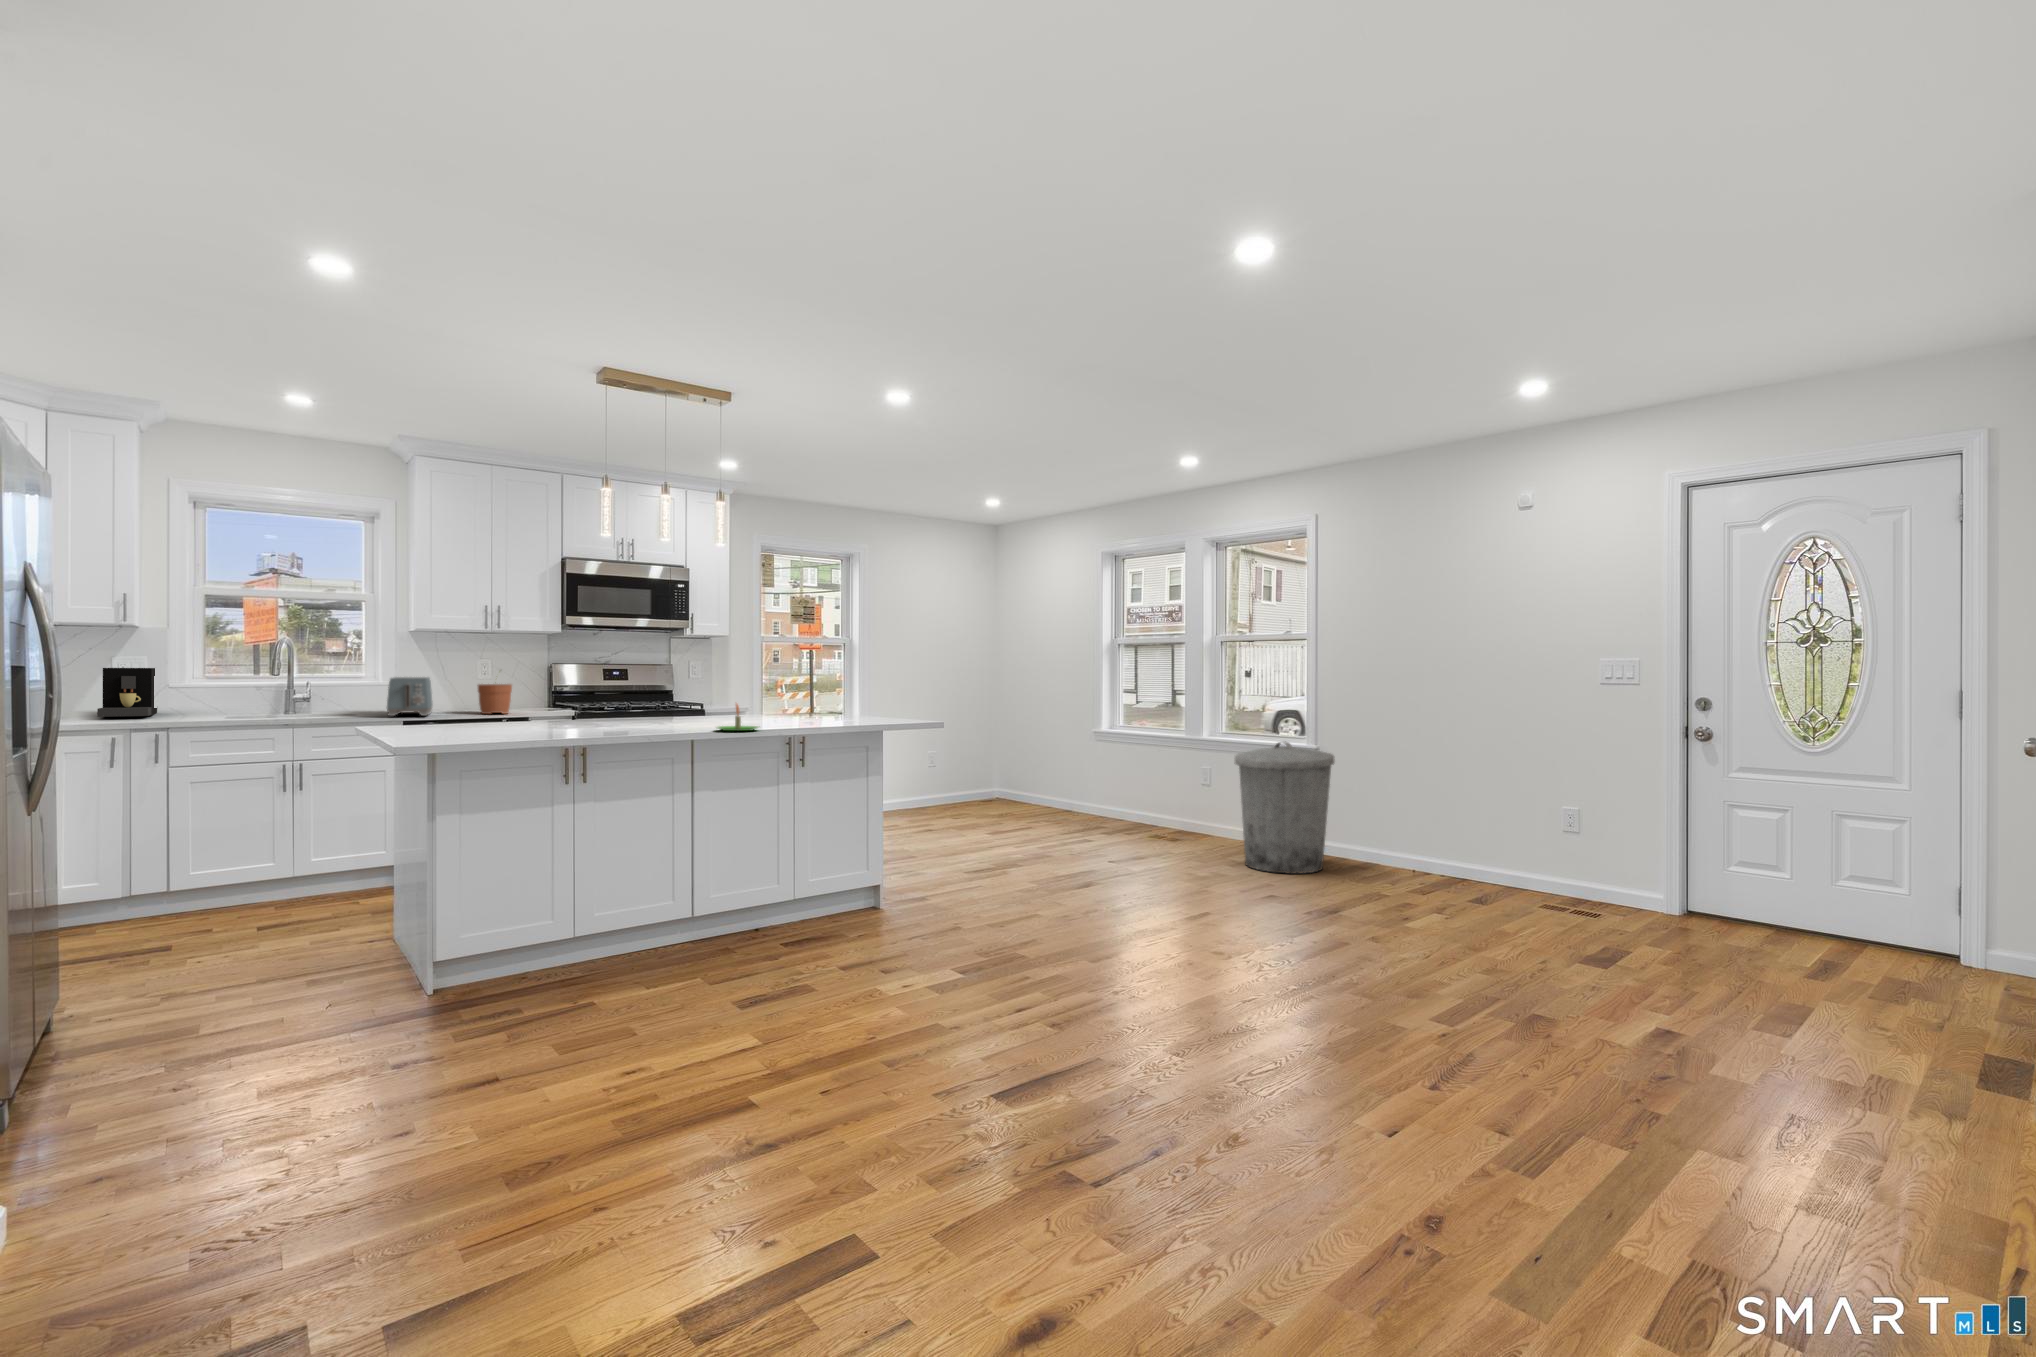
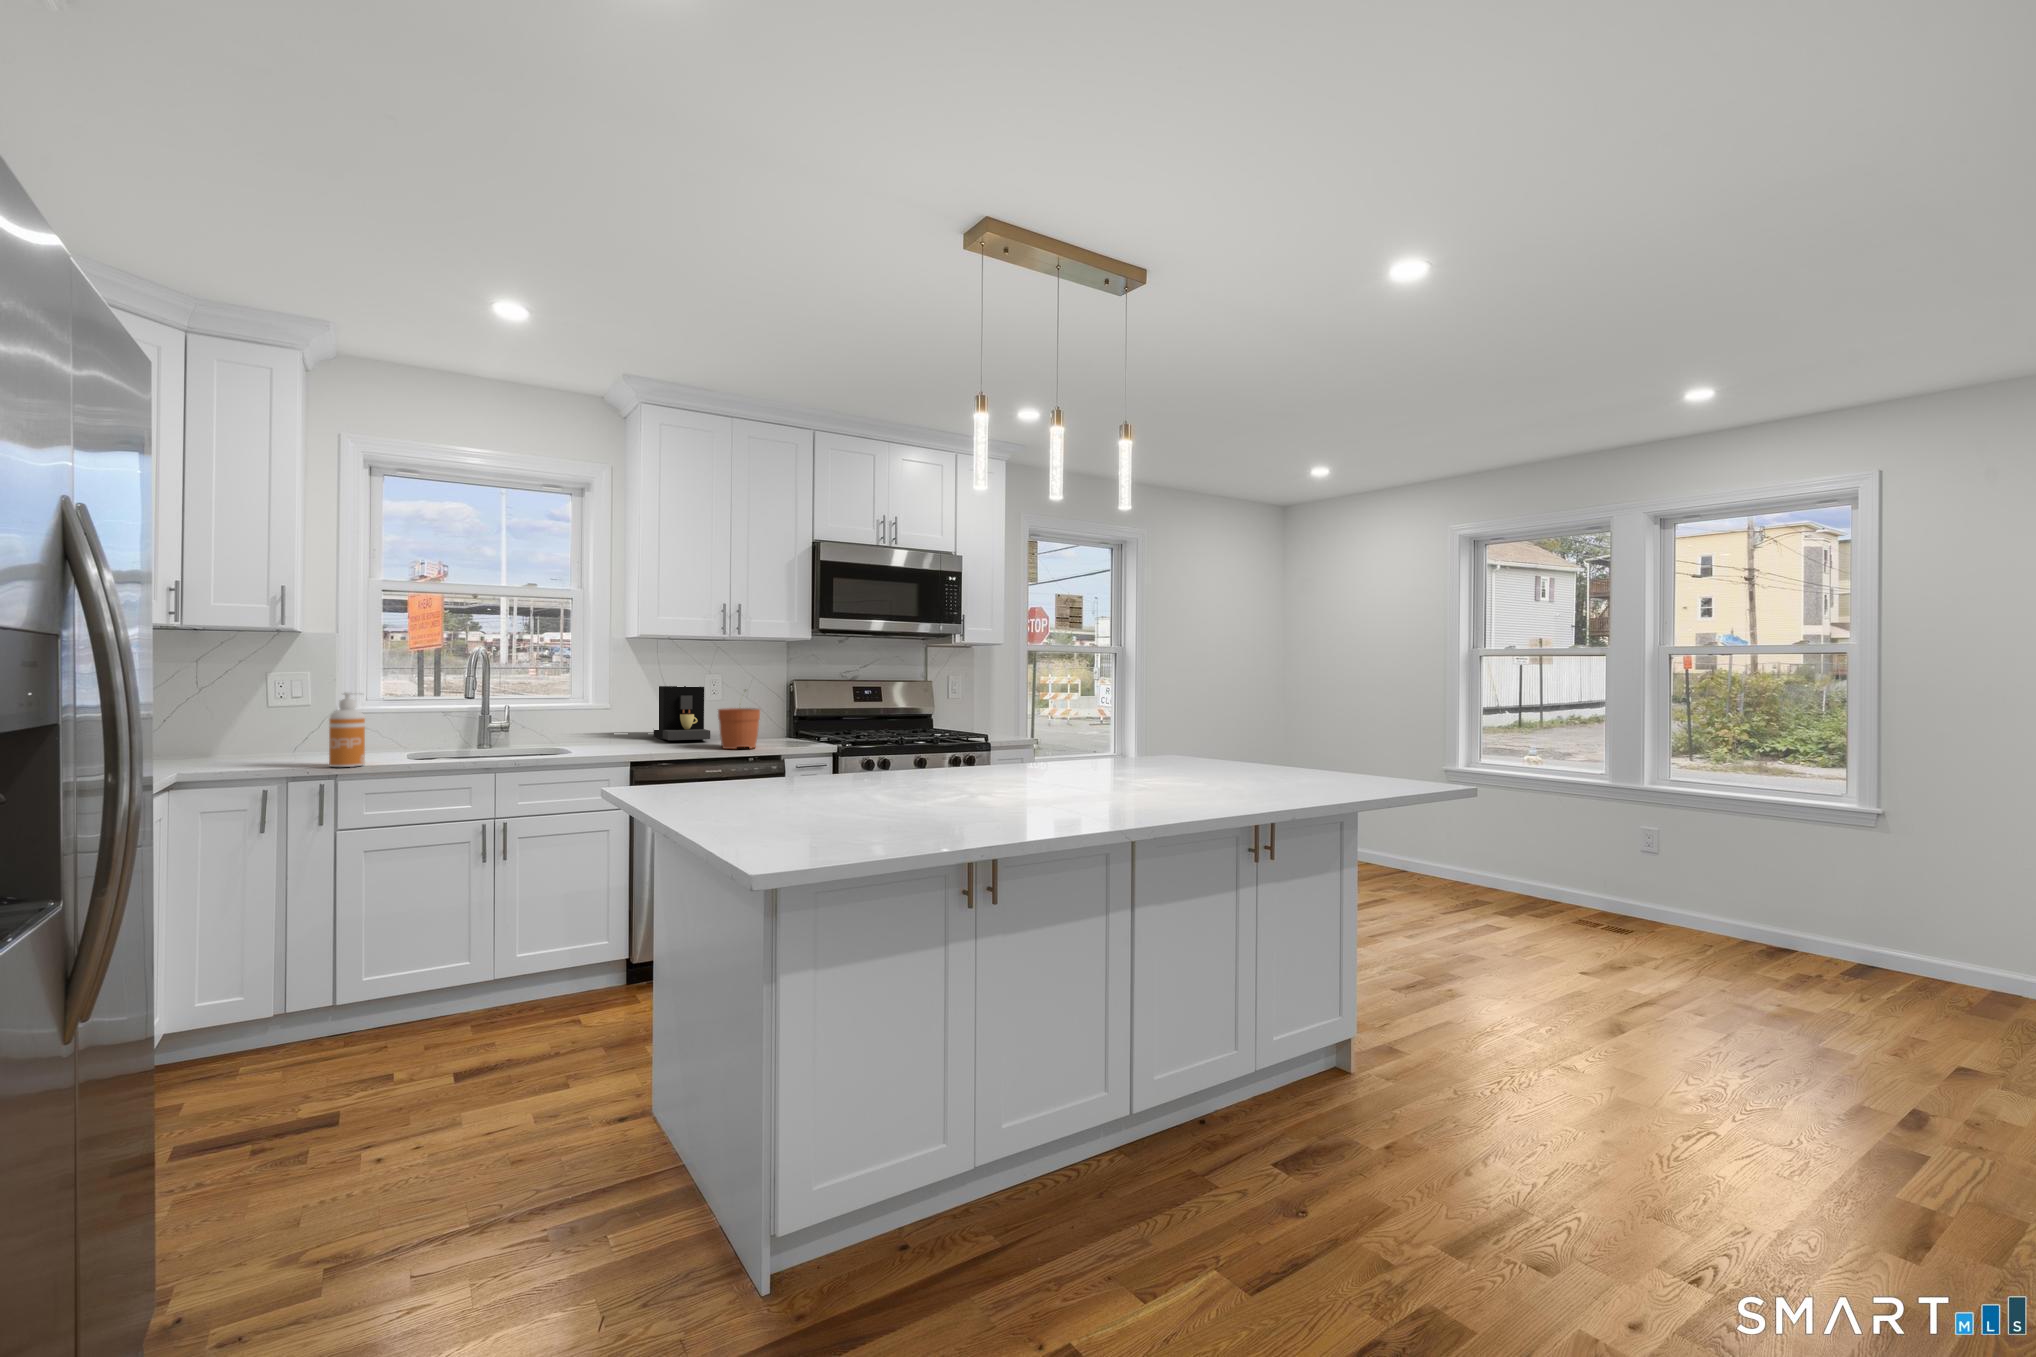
coffee maker: present [97,668,157,717] -> present [654,686,710,740]
soap dispenser: none [163,669,190,723] -> present [329,692,365,767]
toaster: present [387,677,432,716] -> none [611,700,664,754]
candle: present [718,704,758,731] -> none [1121,745,1189,791]
trash can: present [1235,741,1335,874] -> none [1748,793,1933,992]

